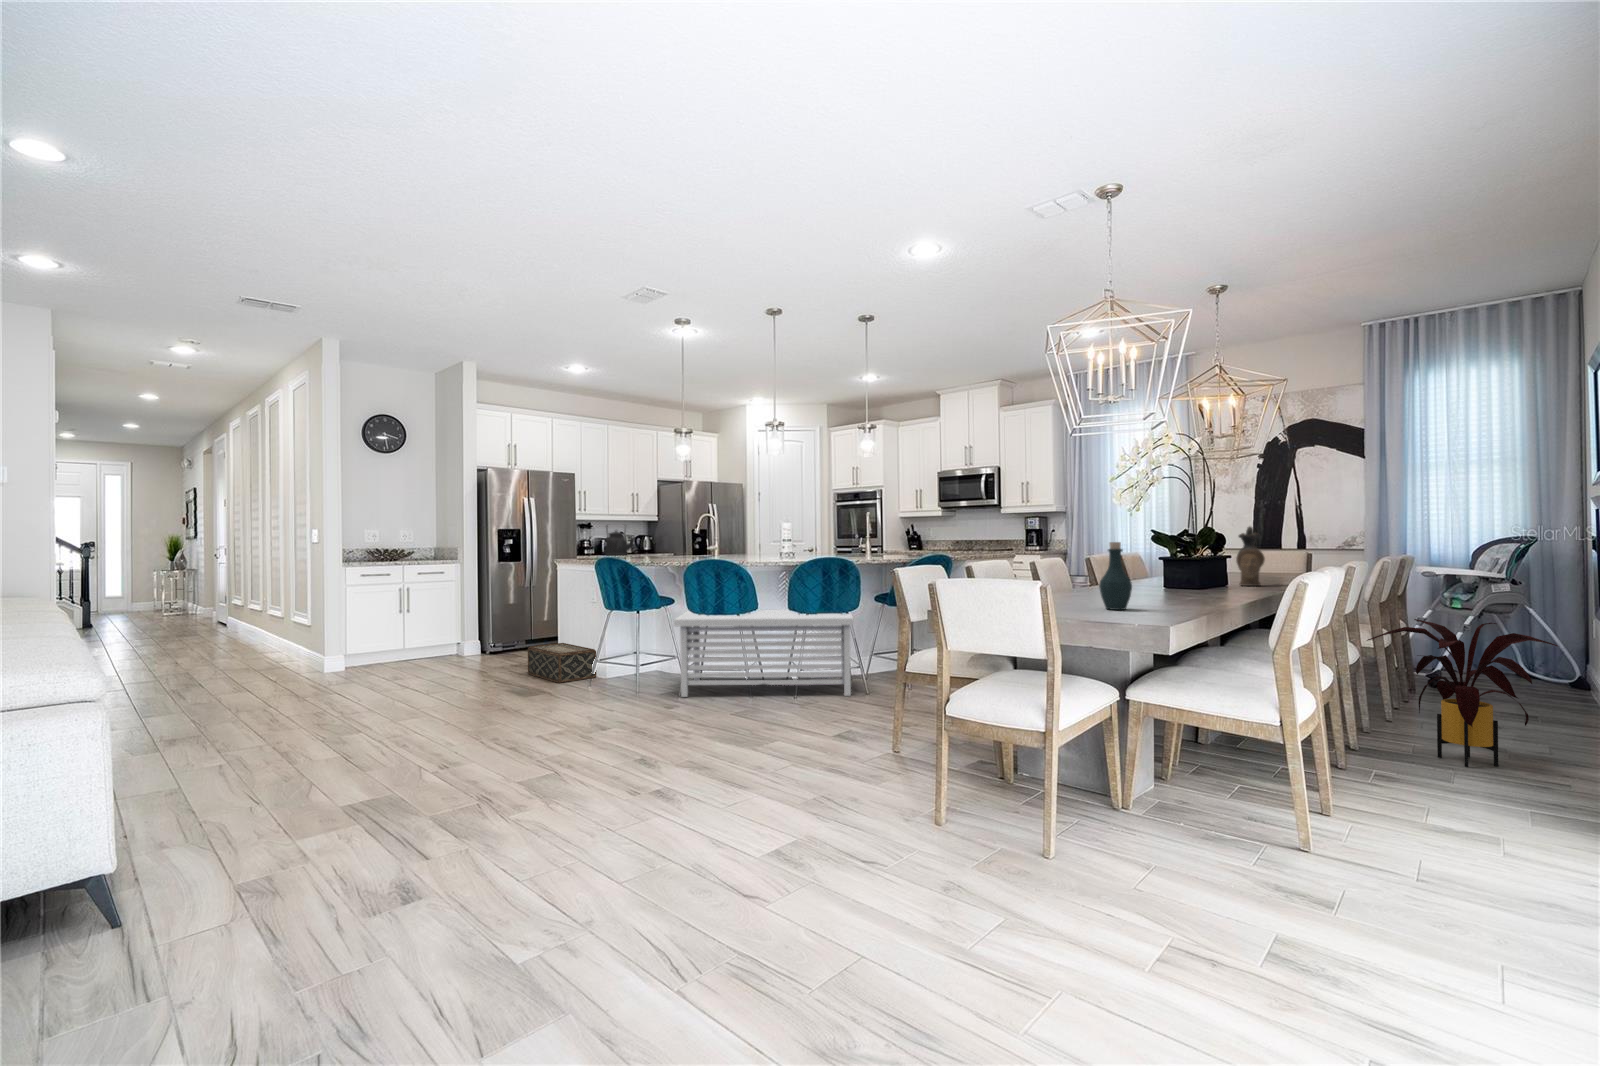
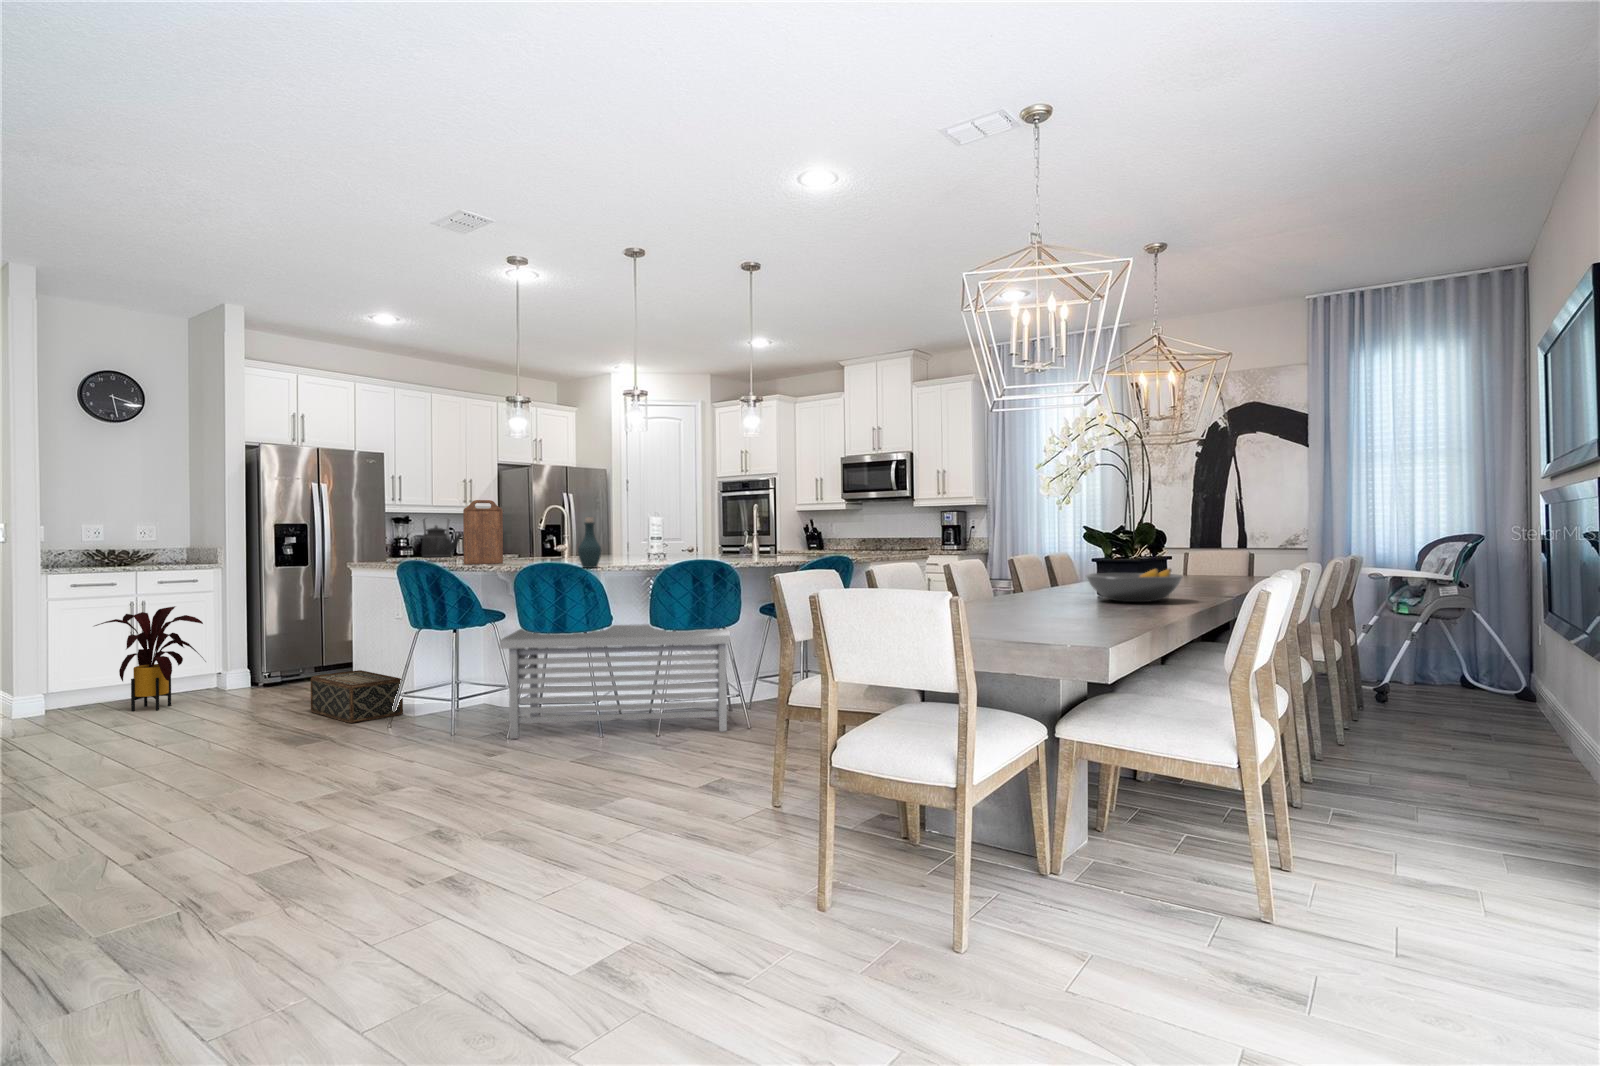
cutting board: none [642,510,672,561] -> present [463,500,503,564]
ceramic pitcher: present [1236,527,1265,586] -> none [1177,522,1209,592]
bottle: present [1099,542,1132,610] -> present [578,517,601,568]
fruit bowl: none [1154,565,1239,593] -> present [1086,569,1182,602]
house plant: present [1367,619,1558,767] -> present [95,606,206,711]

